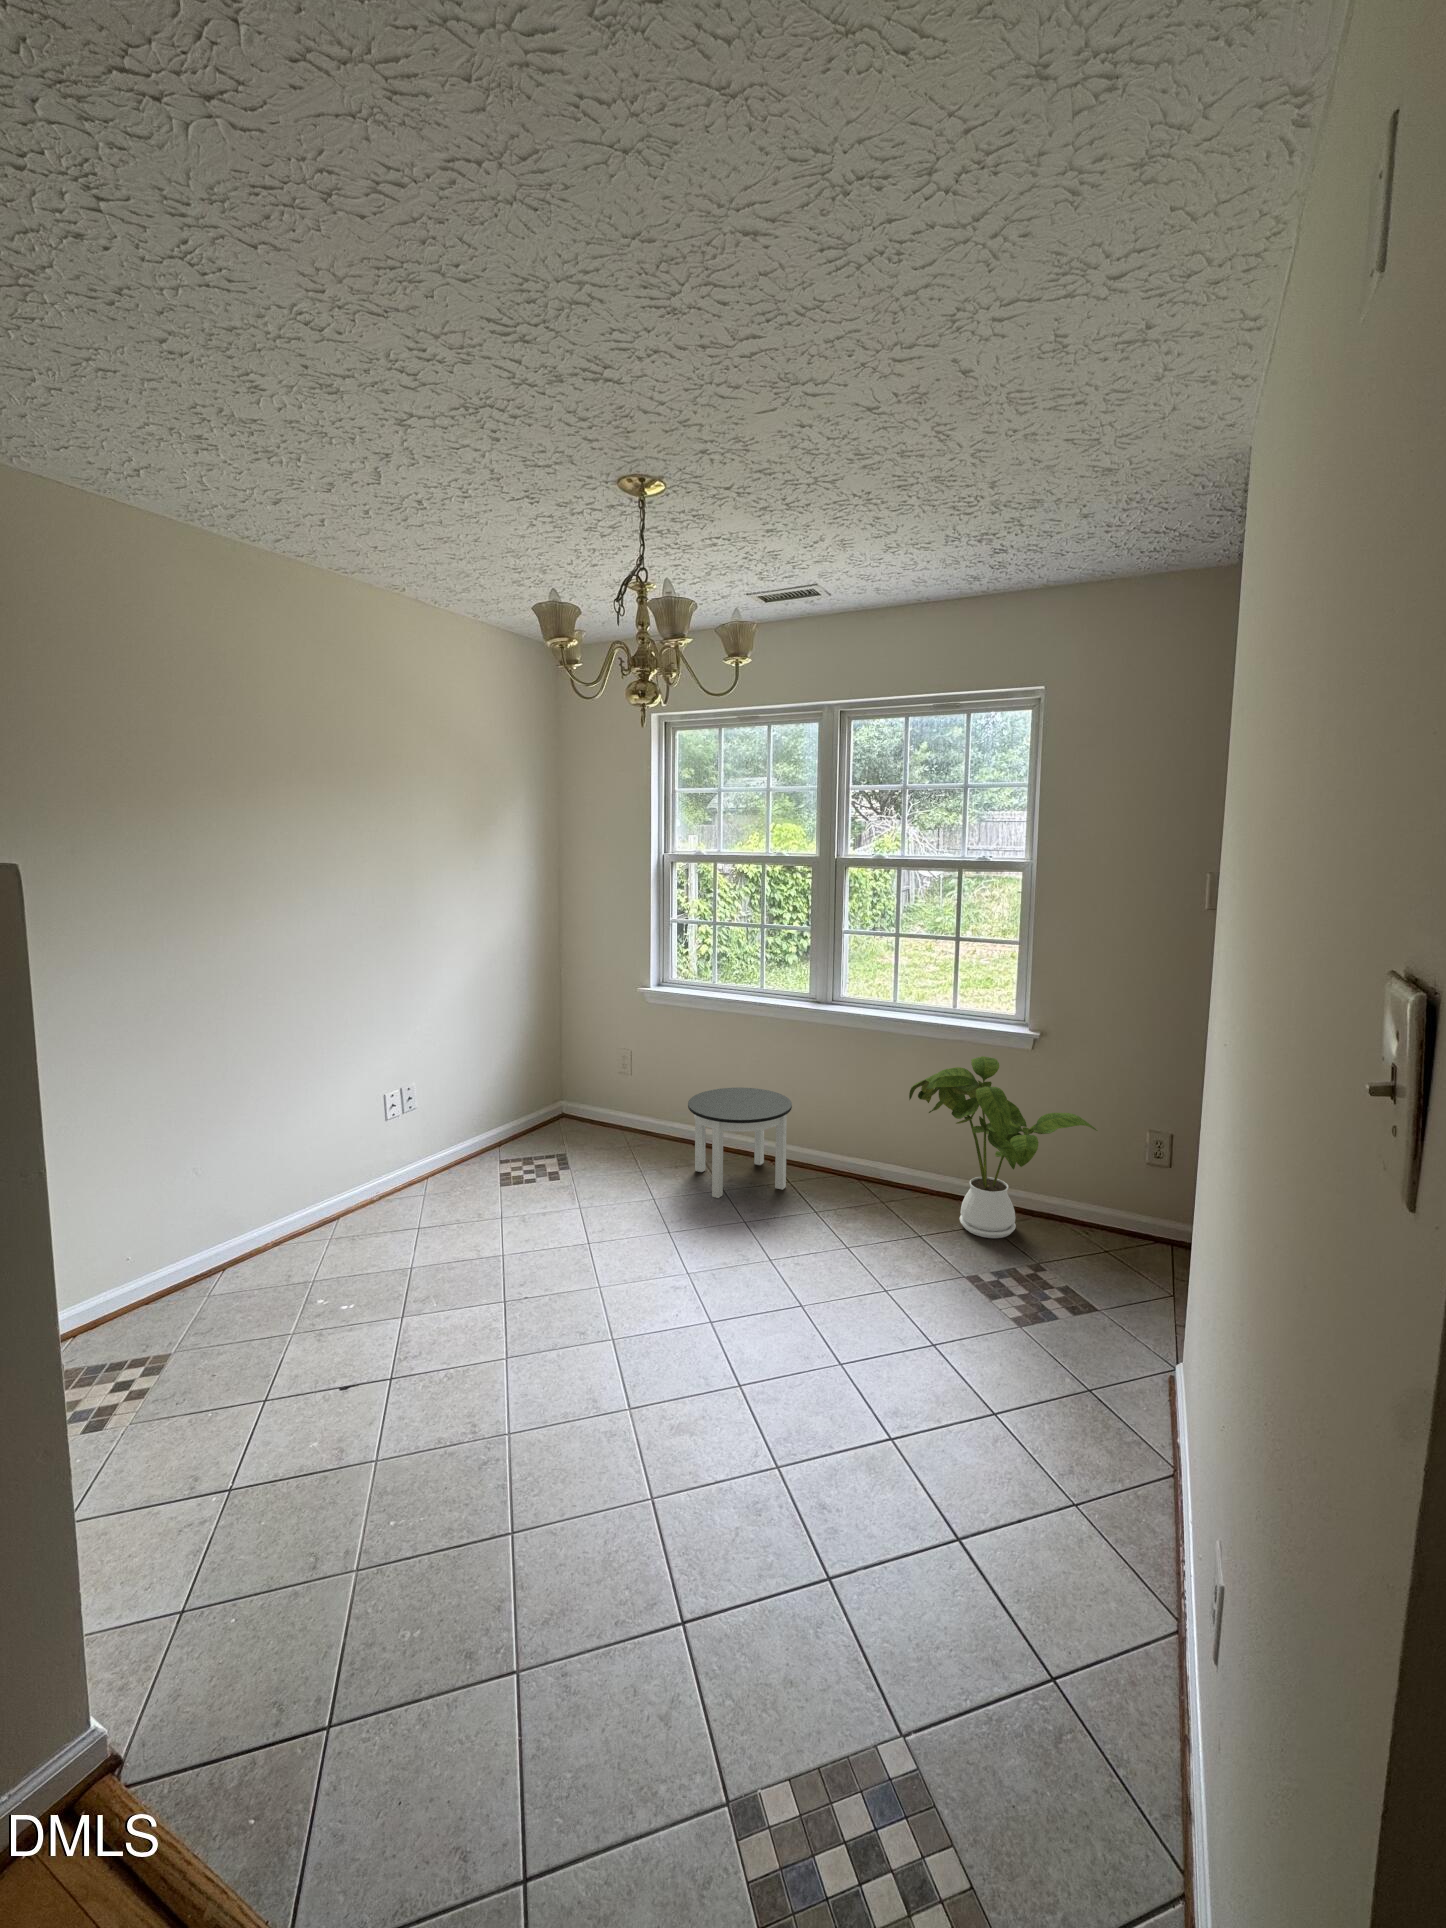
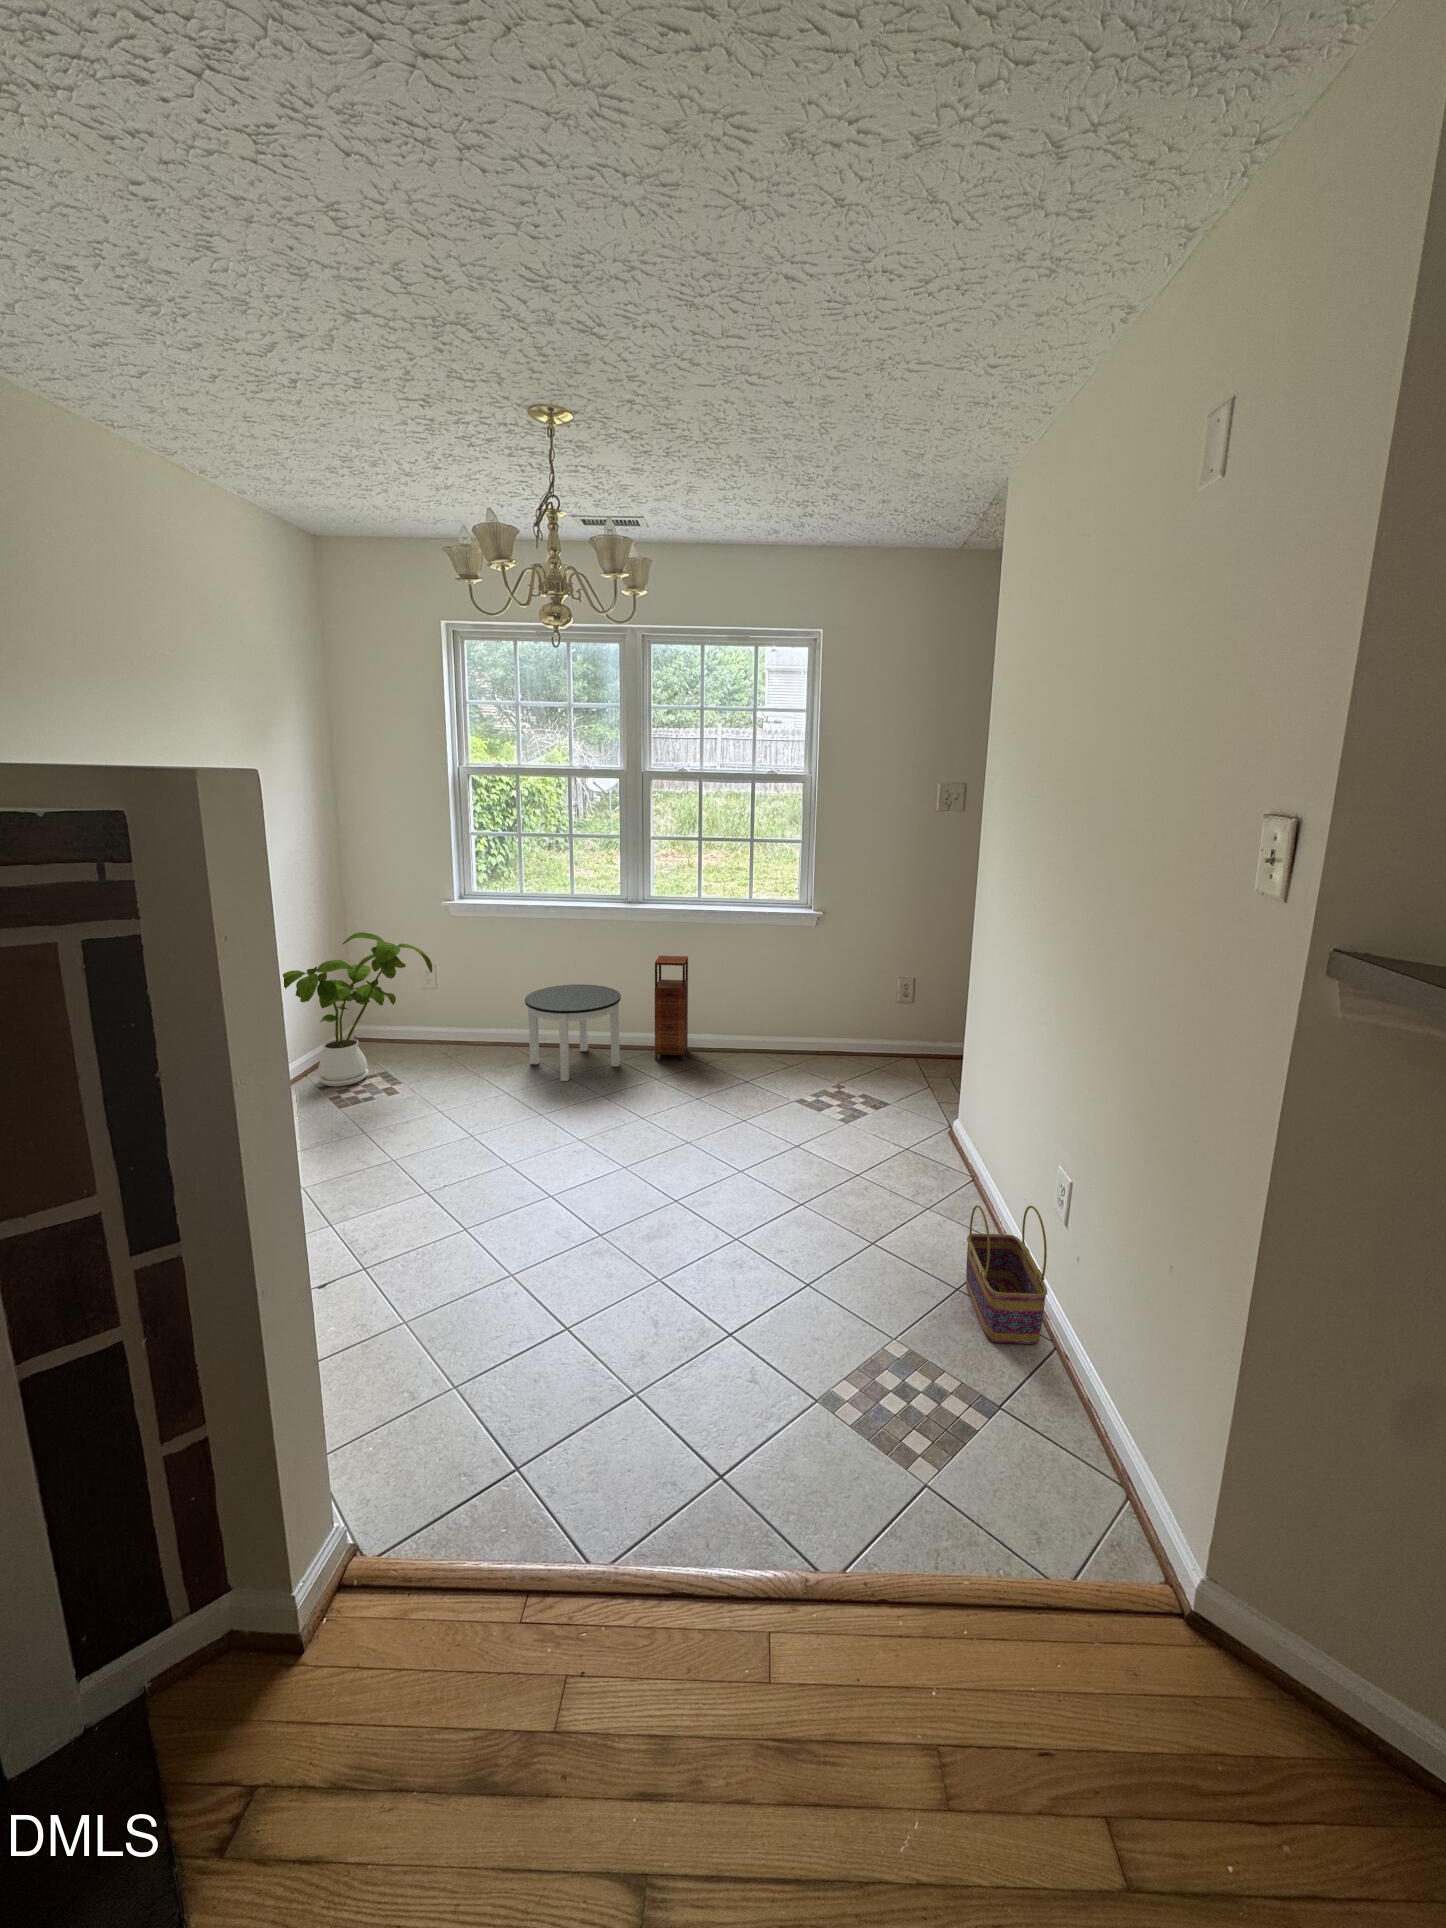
house plant: present [909,1056,1097,1238] -> present [283,932,432,1086]
storage cabinet: none [827,1066,874,1196] -> present [655,956,688,1061]
basket: none [1057,1553,1176,1867] -> present [966,1205,1047,1344]

